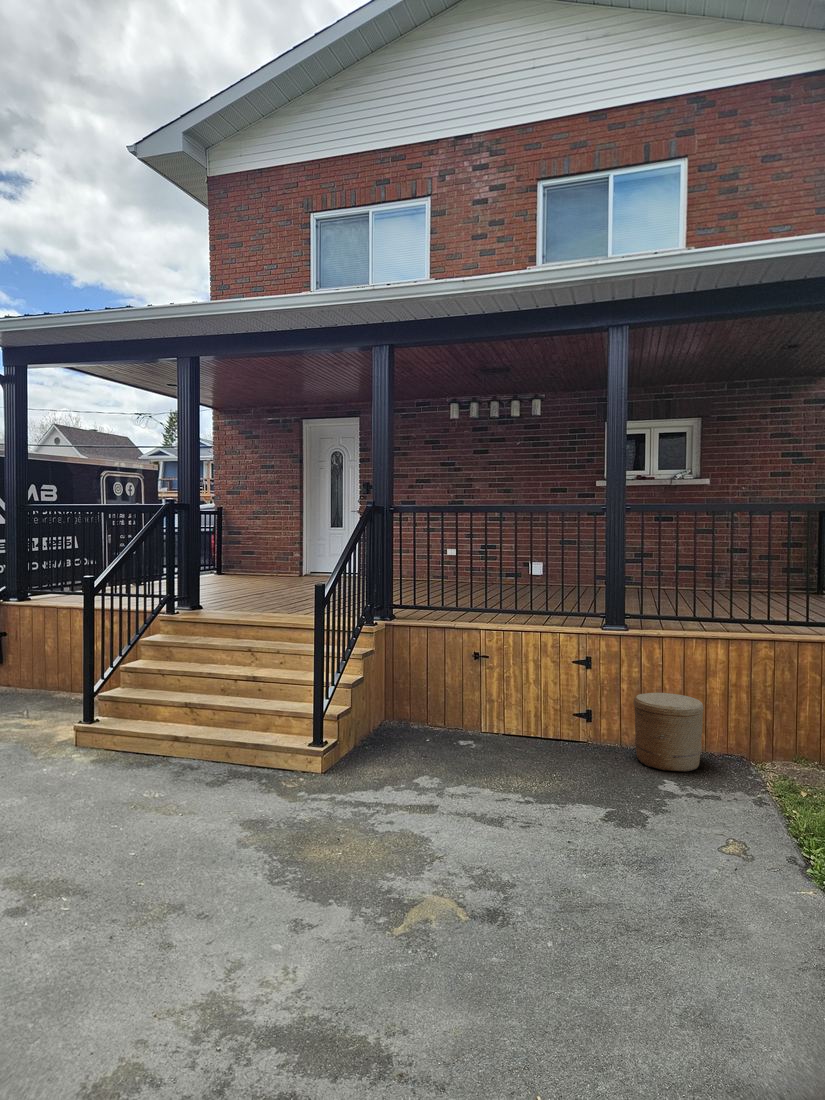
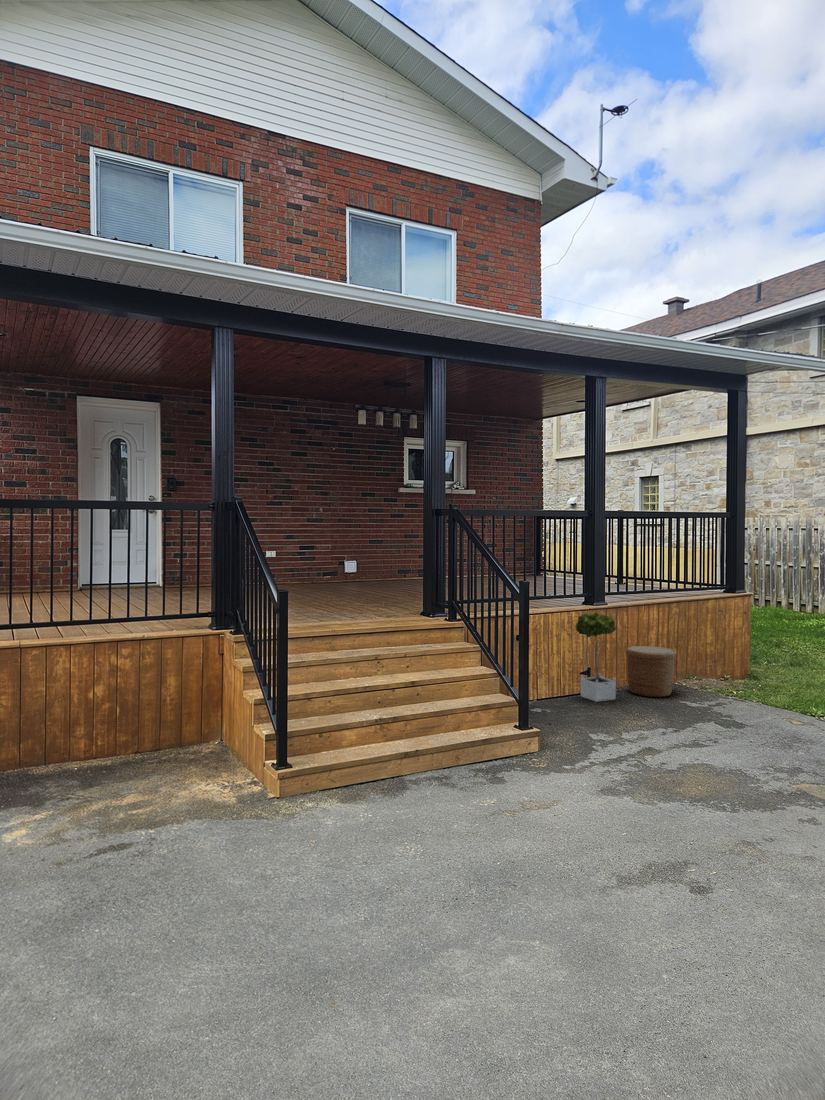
potted tree: none [545,634,597,757] -> present [575,612,616,702]

